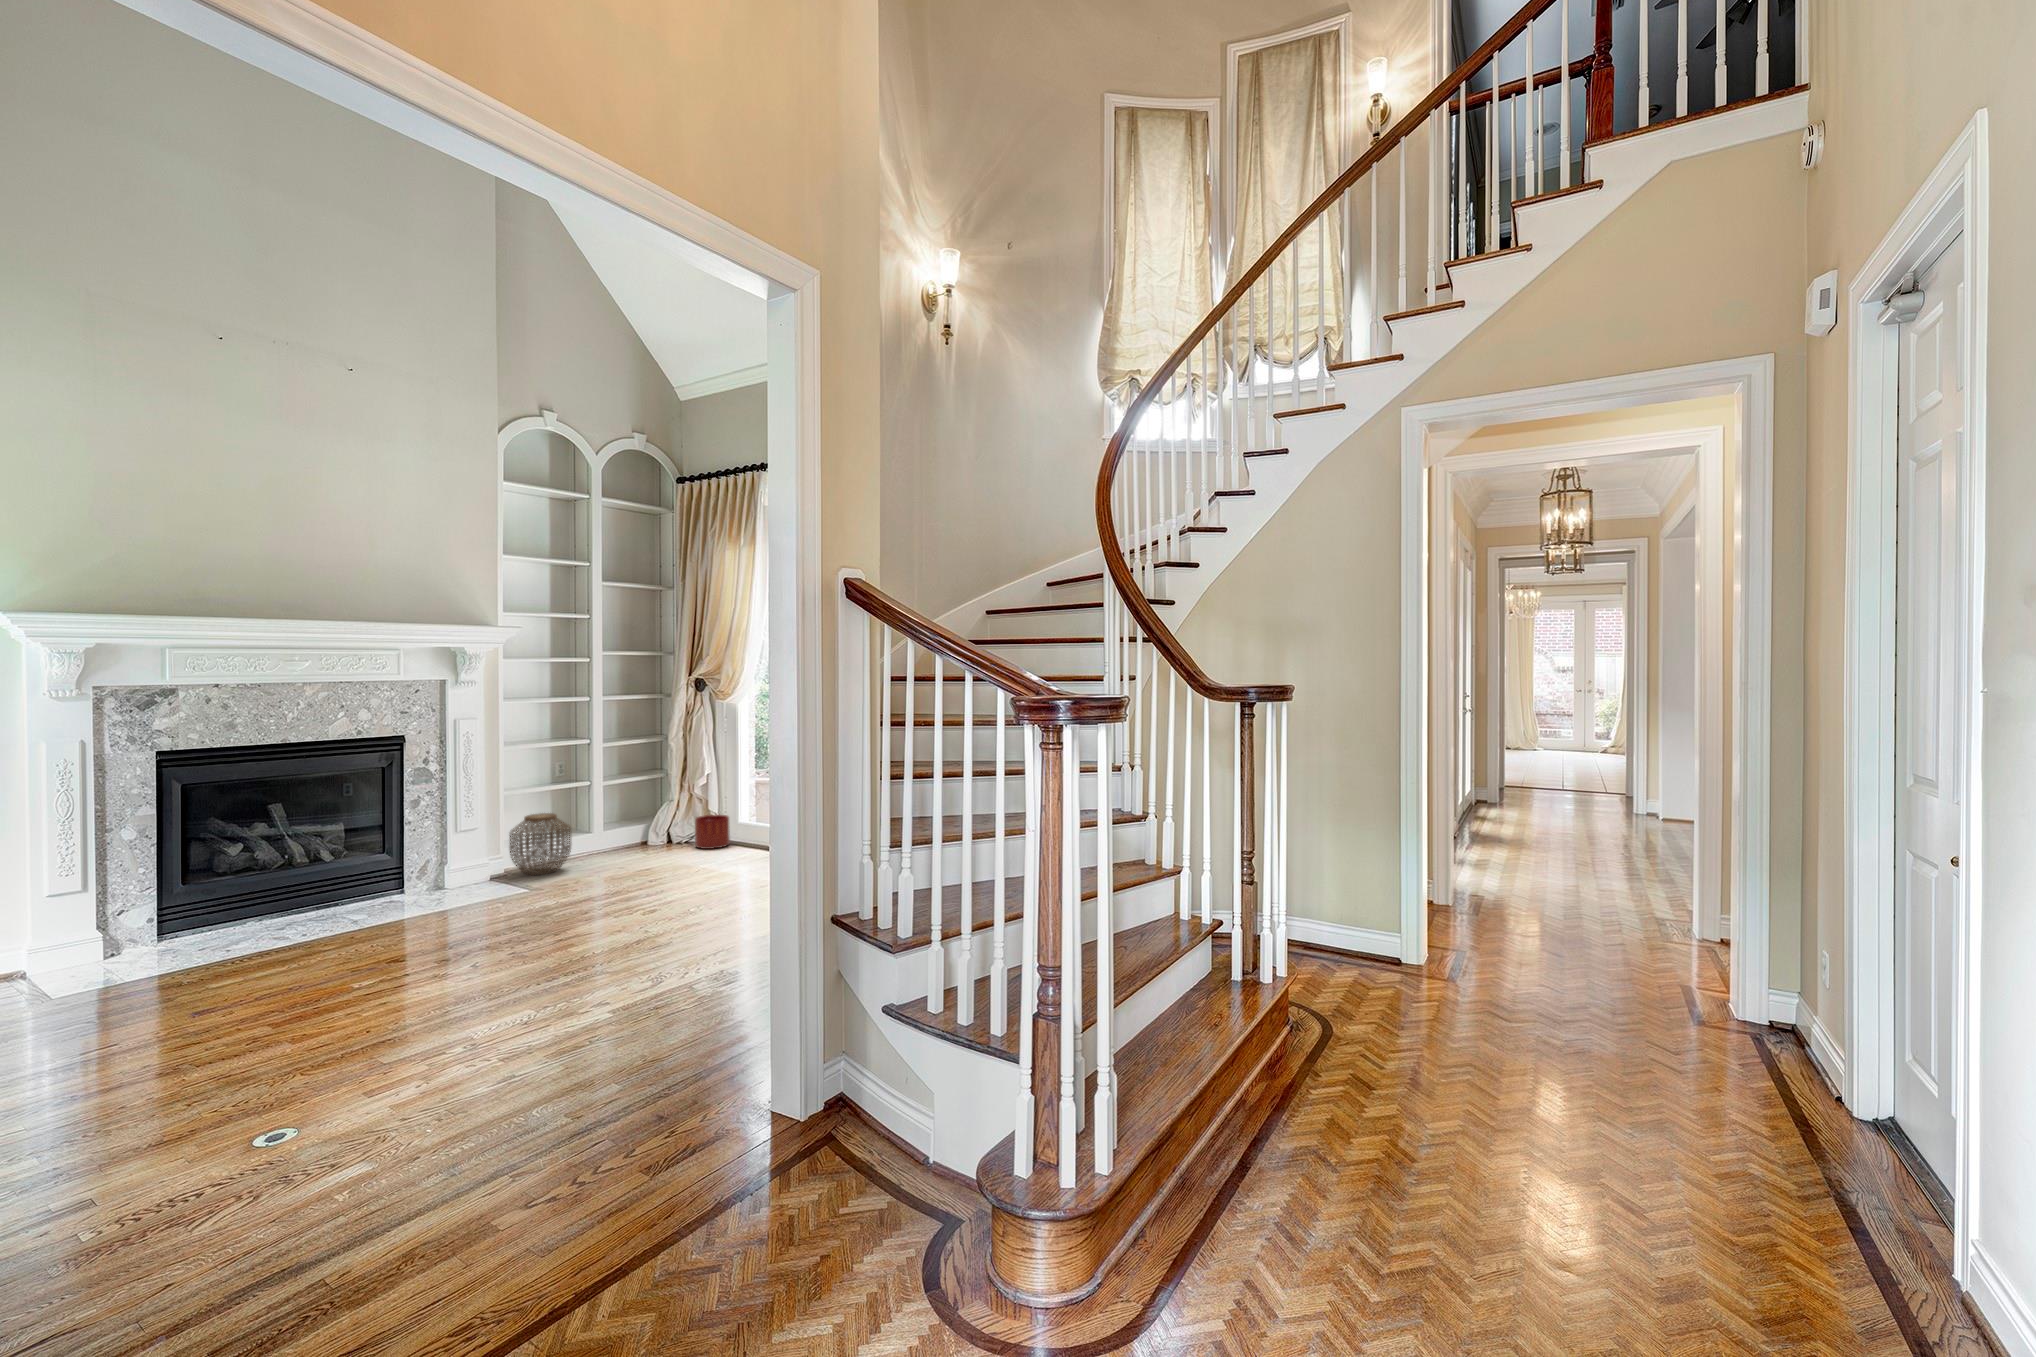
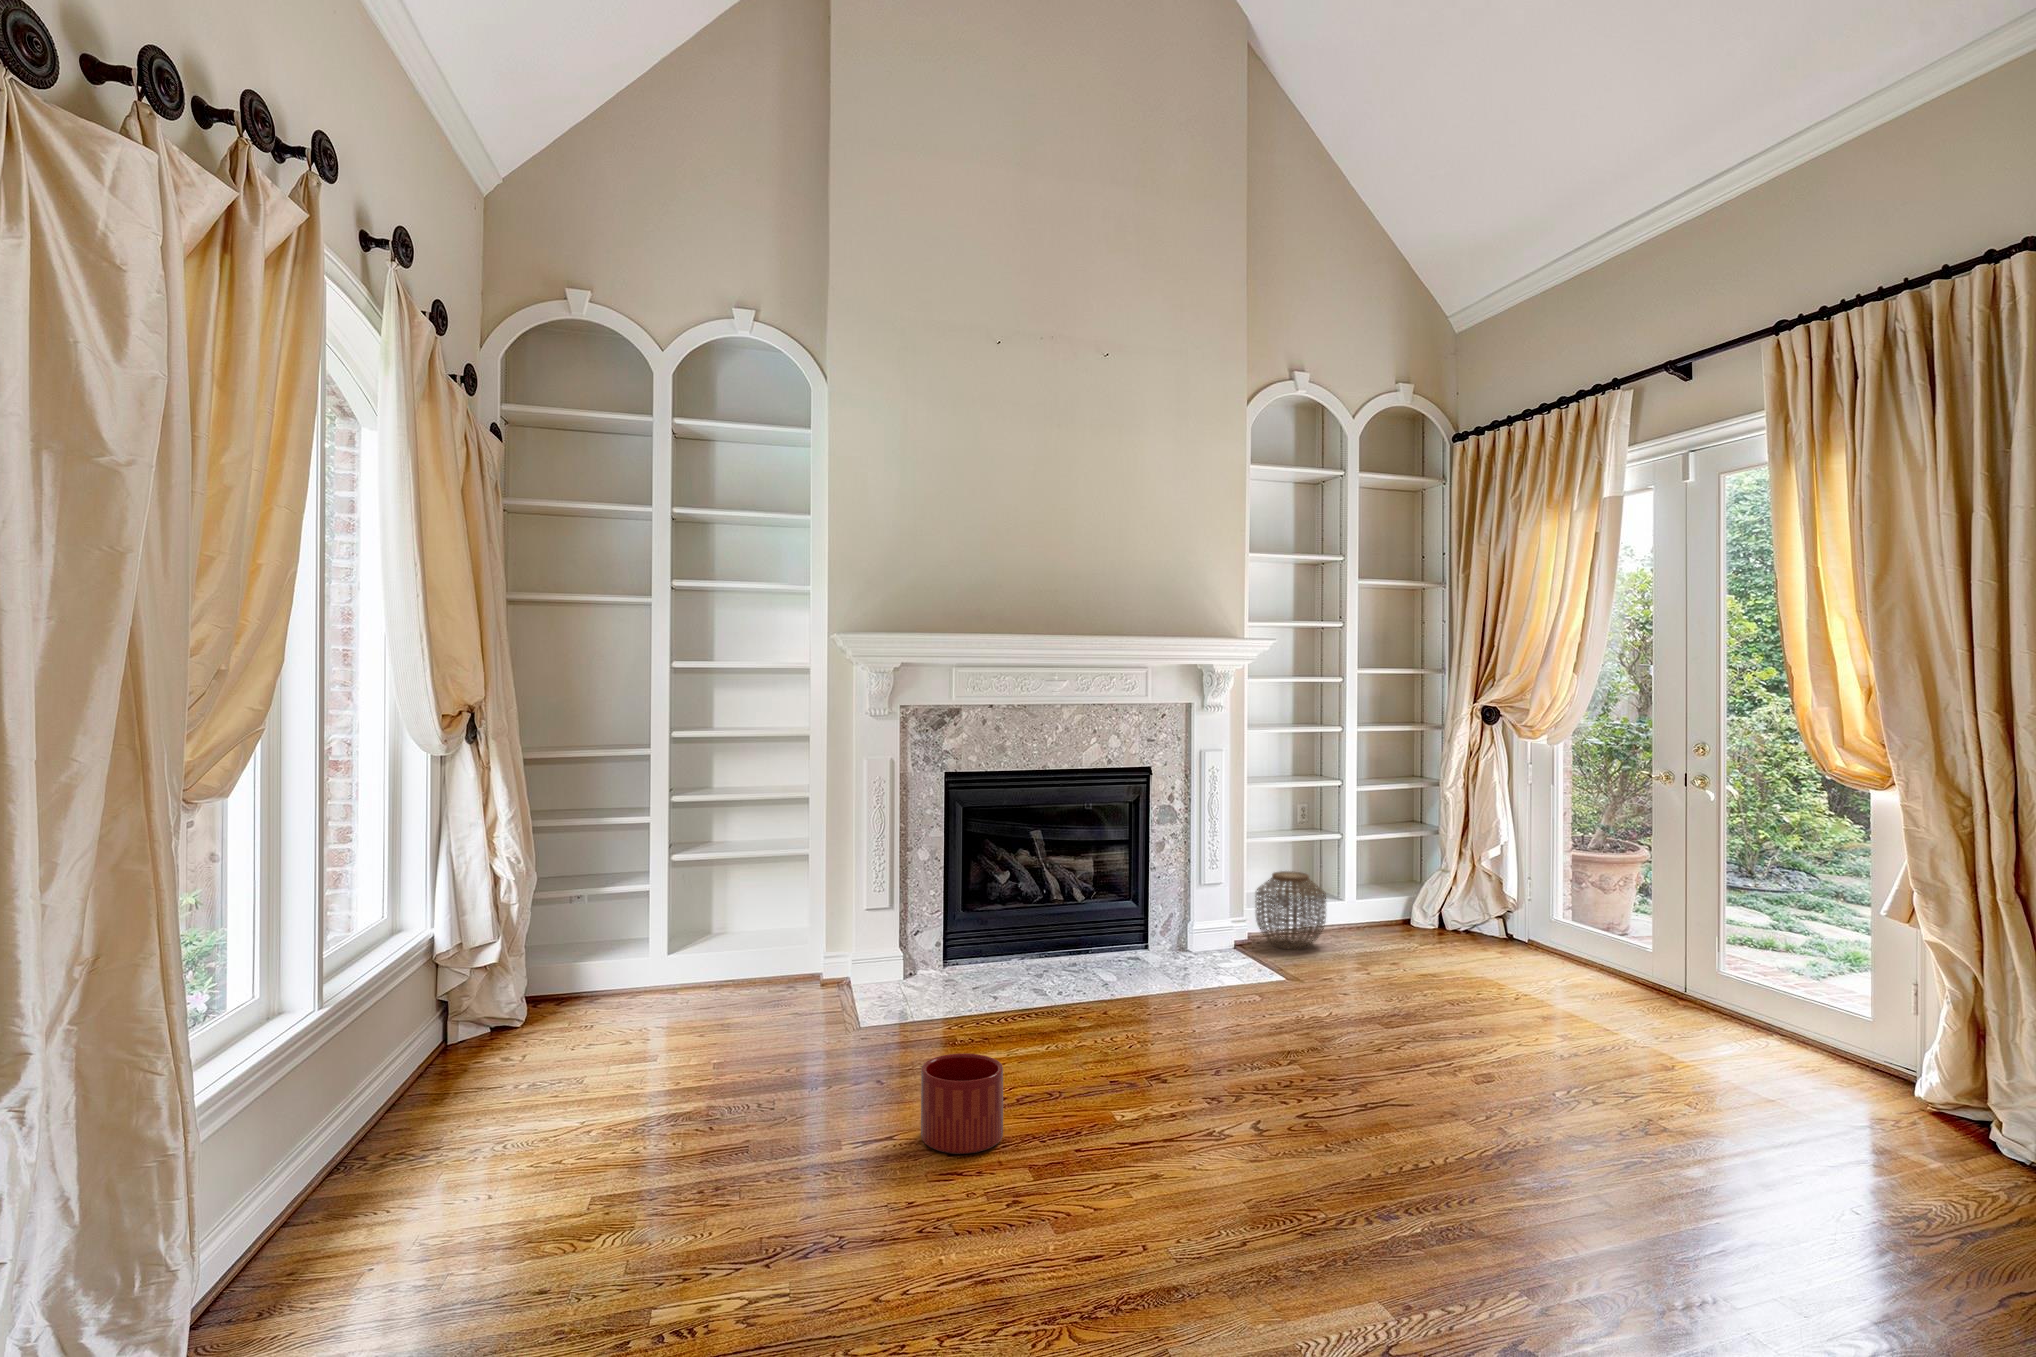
planter: present [695,815,730,849] -> present [921,1054,1003,1154]

